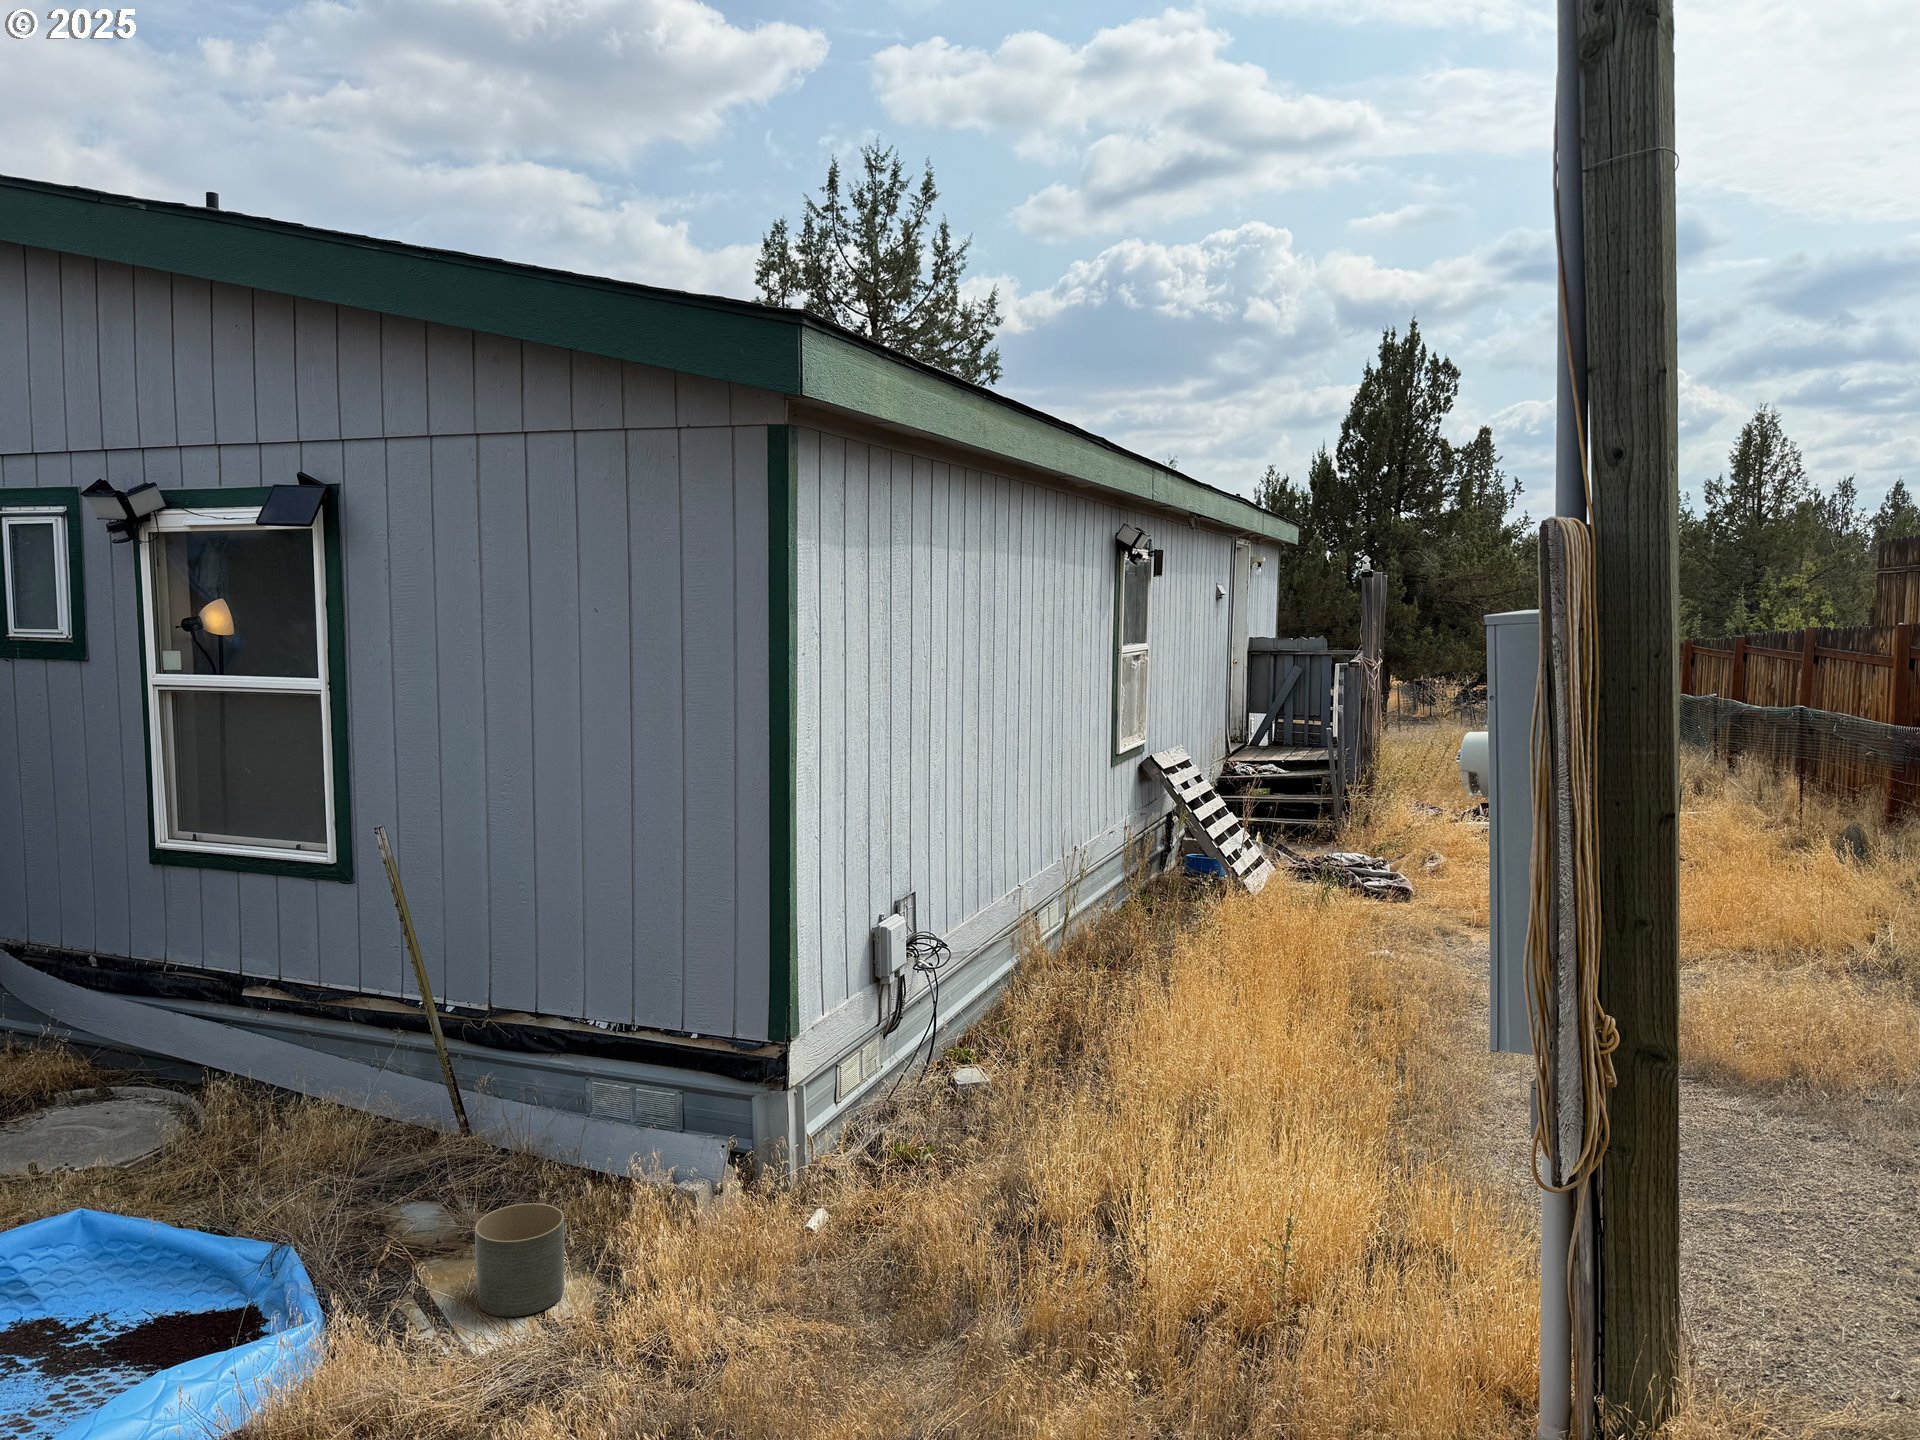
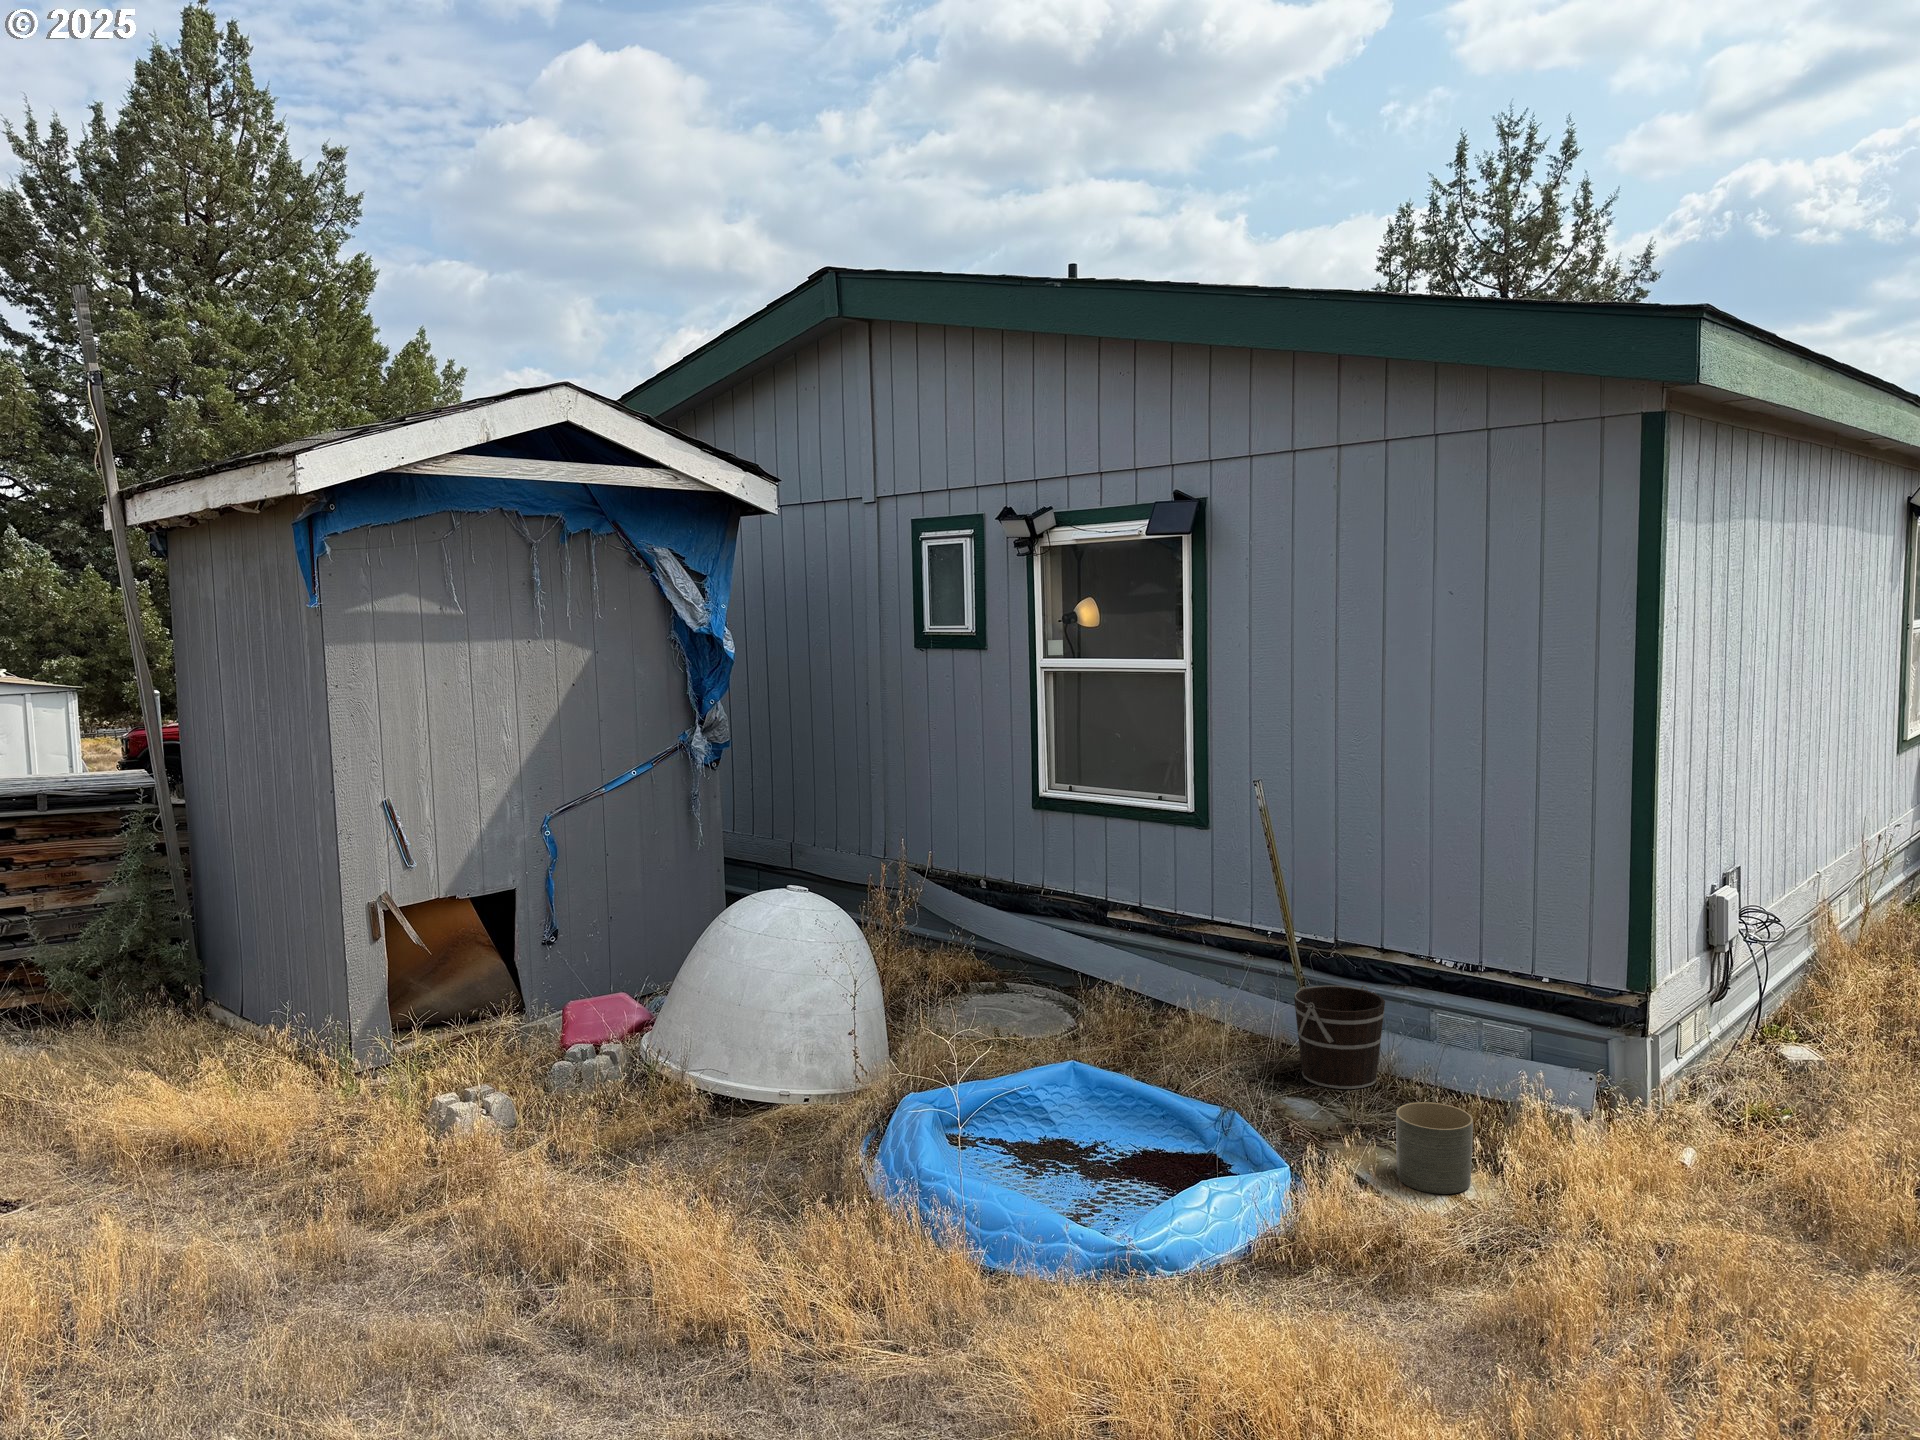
bucket: none [422,1056,530,1184] -> present [1294,985,1385,1089]

